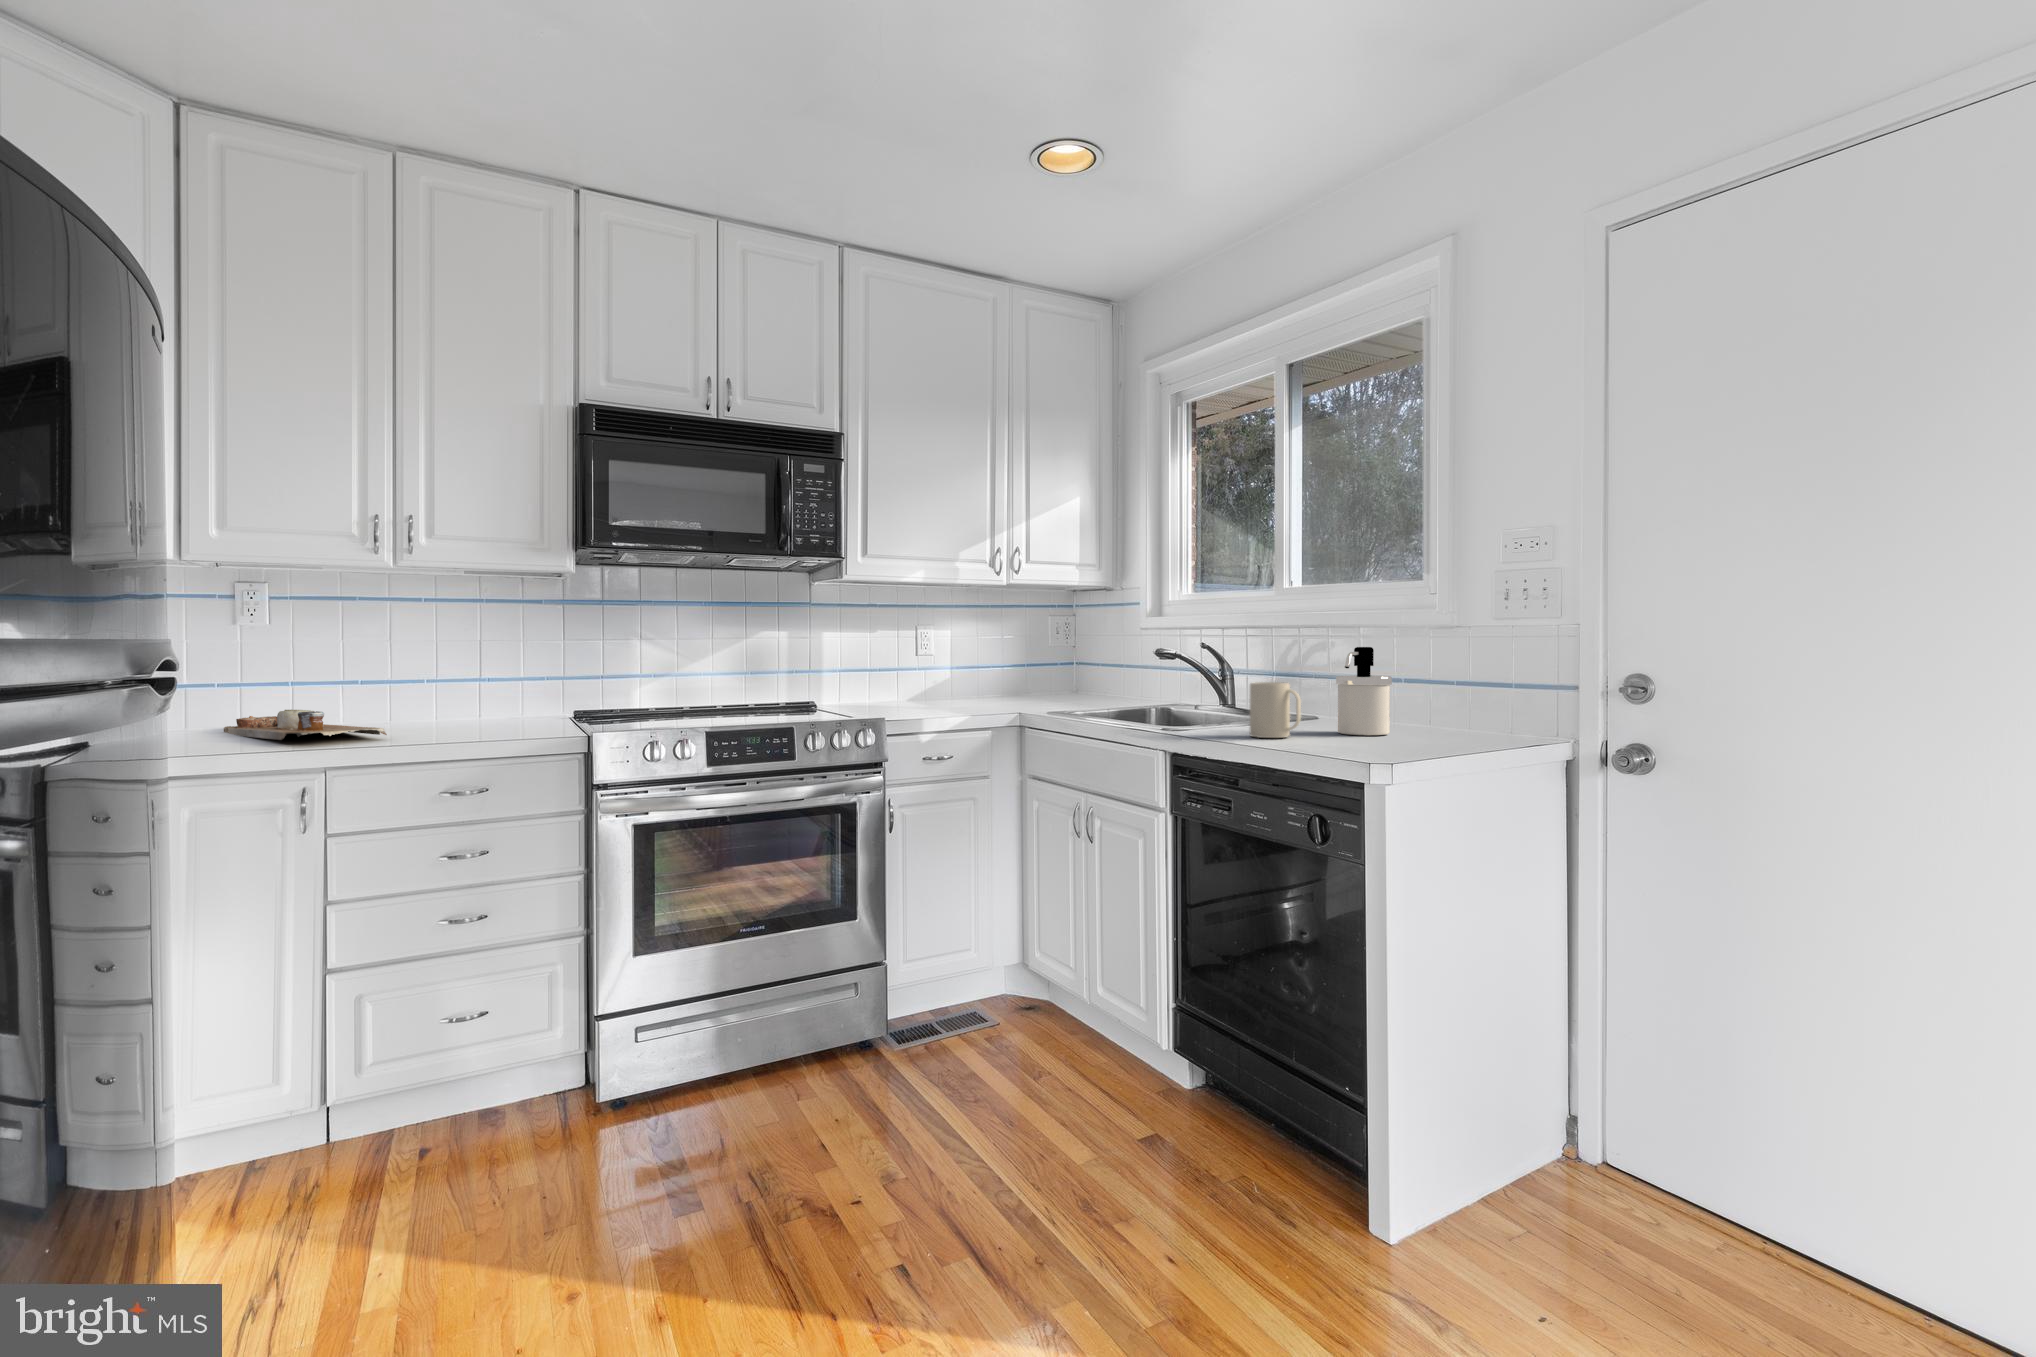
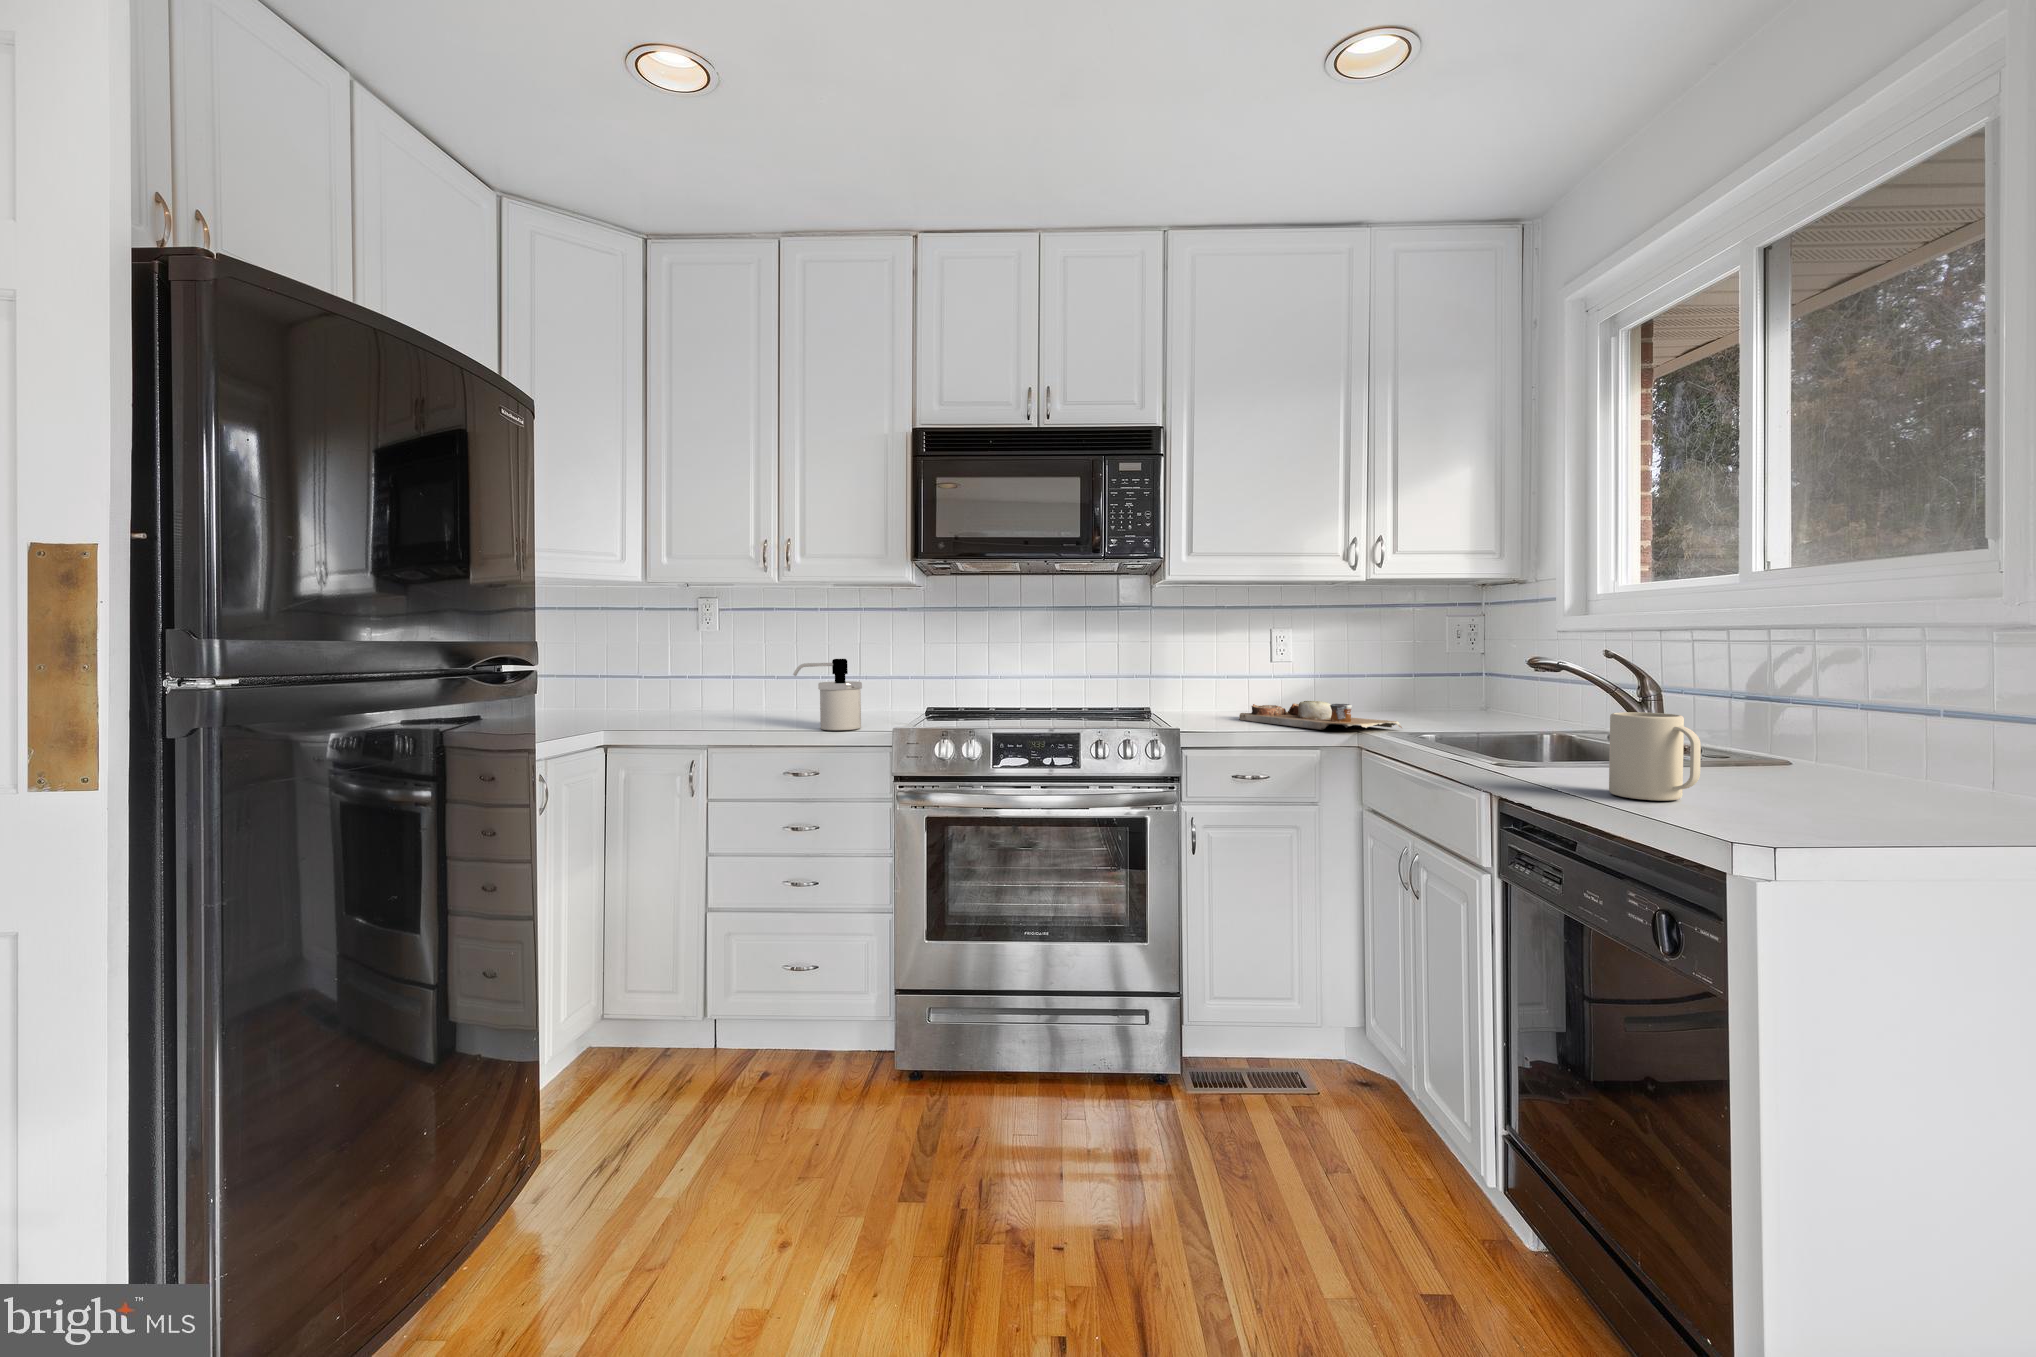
soap dispenser: present [1336,647,1392,735] -> present [793,659,862,730]
cutting board: present [224,710,387,740] -> present [1239,701,1402,730]

